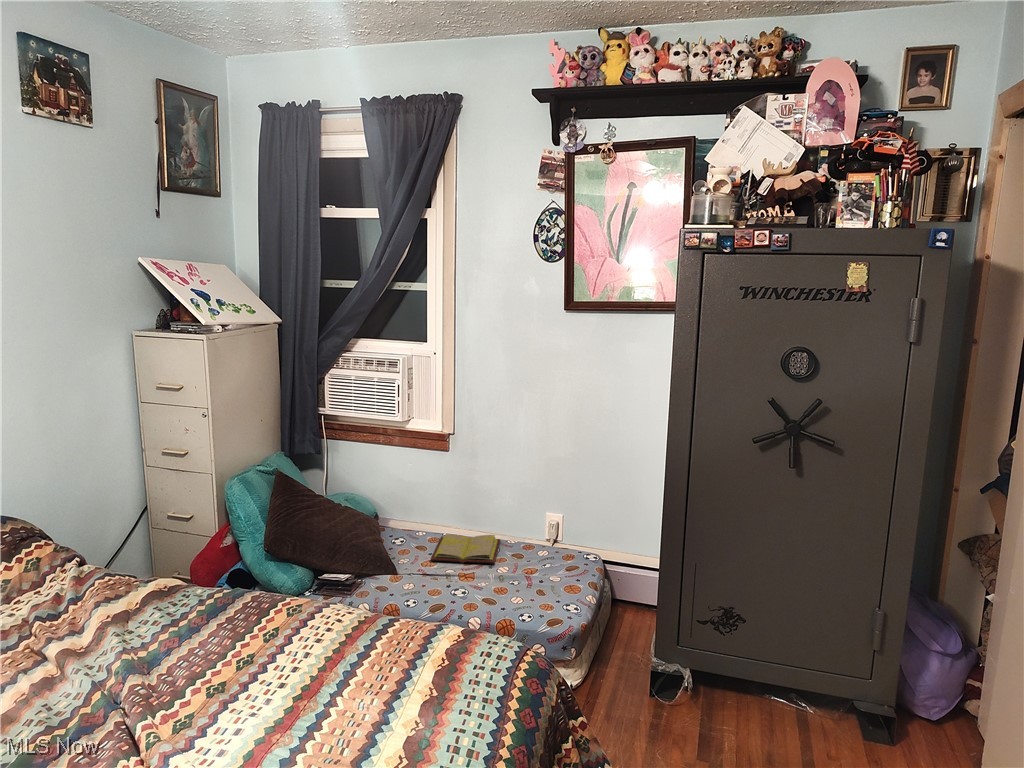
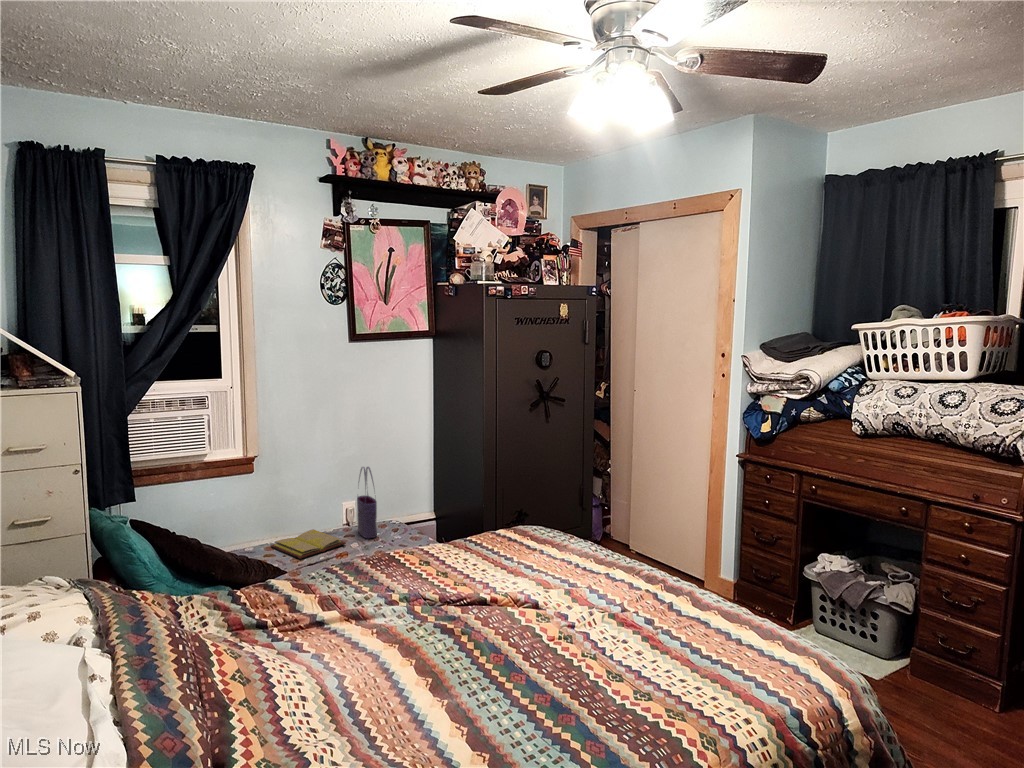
tote bag: none [526,475,553,569] -> present [357,467,377,538]

